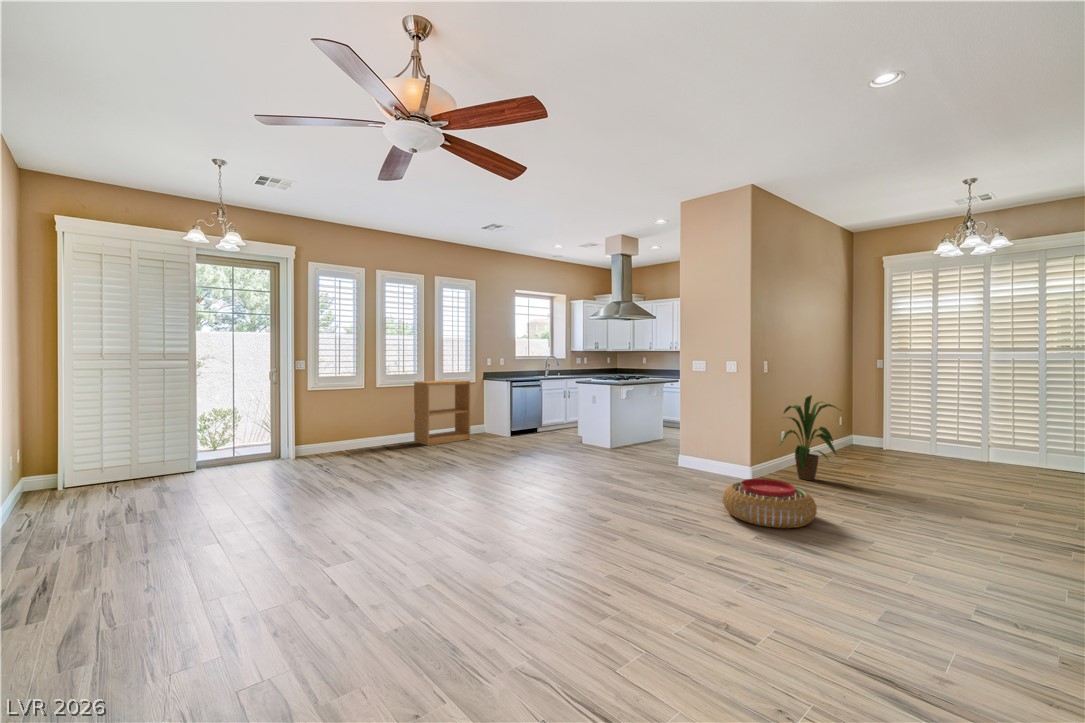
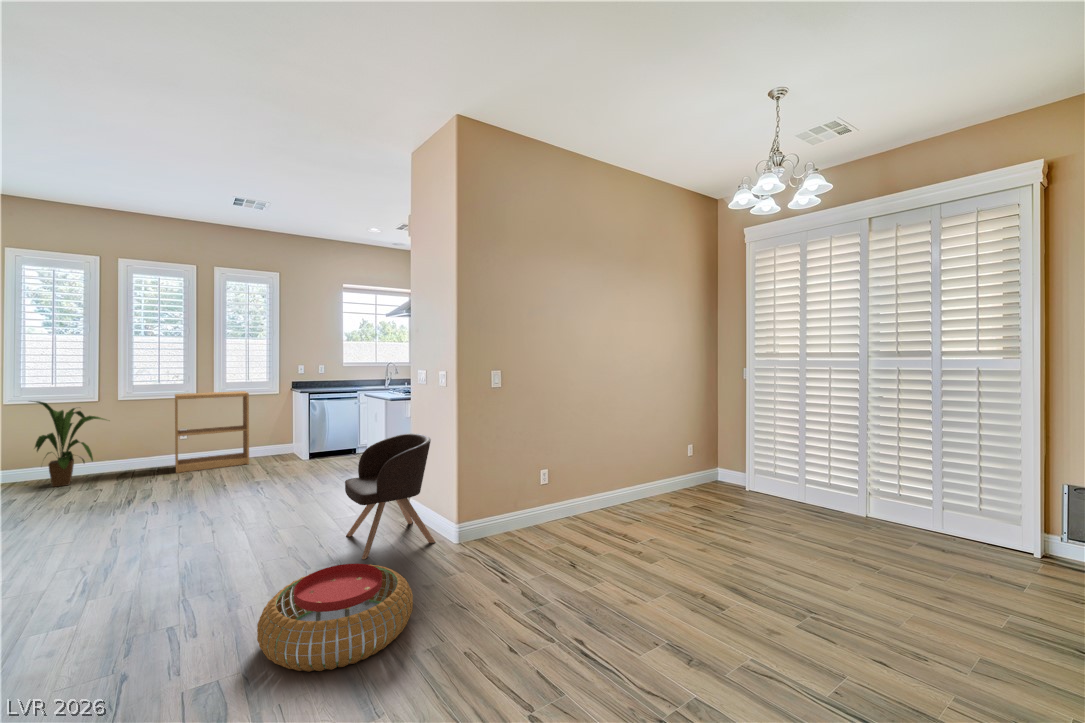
house plant: present [781,395,837,481] -> present [32,401,106,487]
armchair: none [660,406,729,487] -> present [345,433,435,559]

